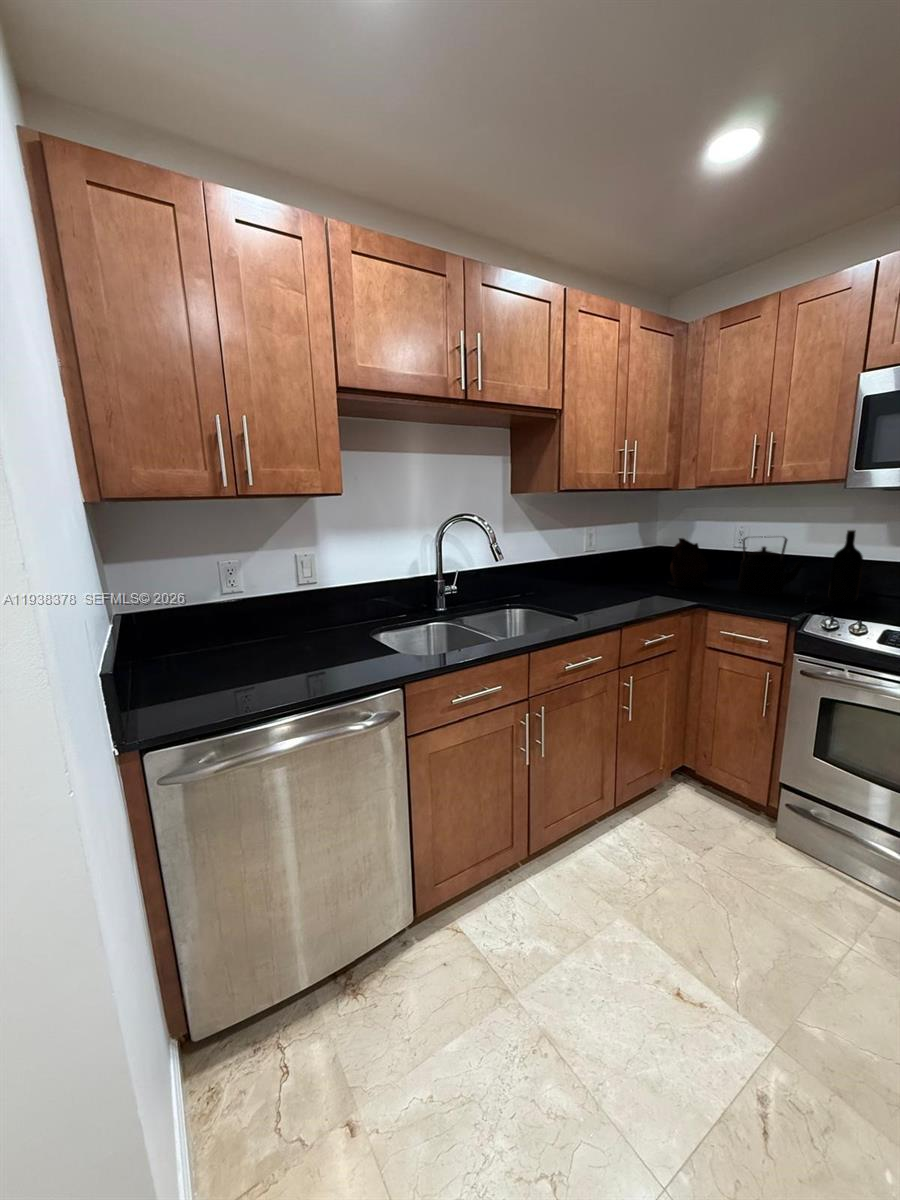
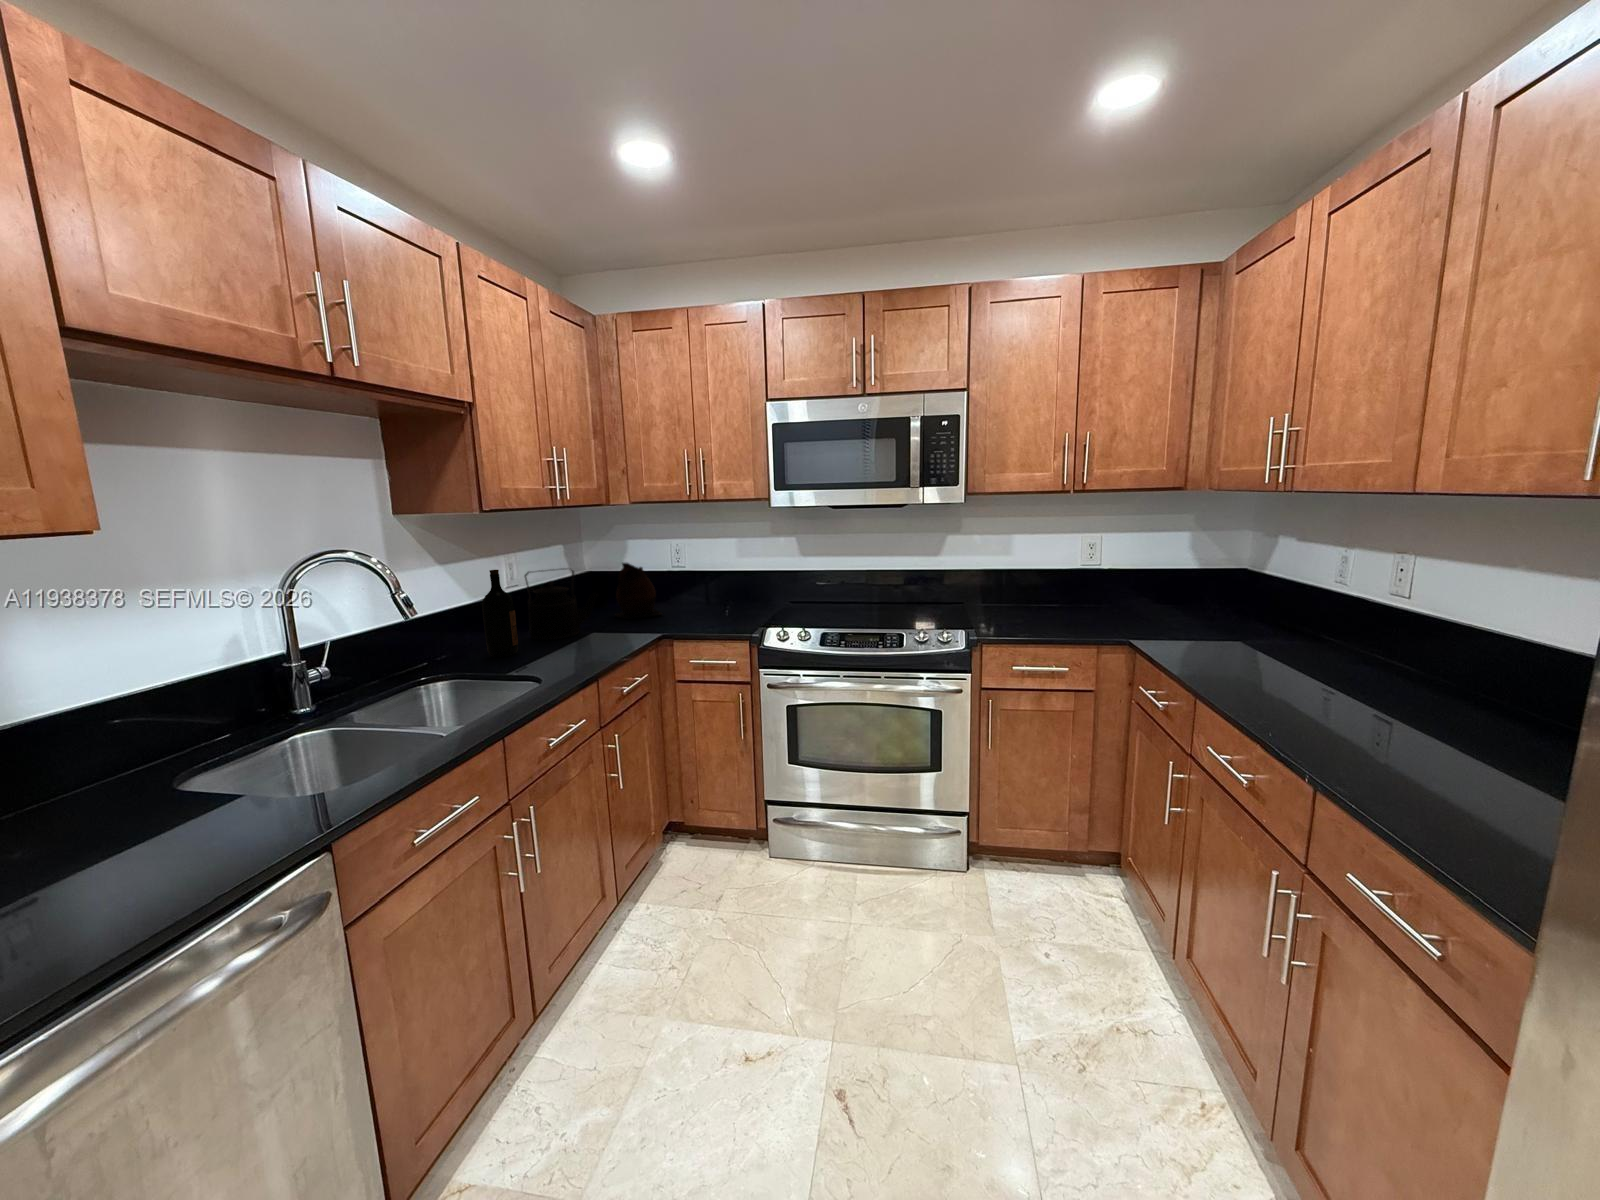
wine bottle: present [829,530,863,602] -> present [482,570,518,657]
kettle: present [738,537,806,595] -> present [525,571,599,640]

